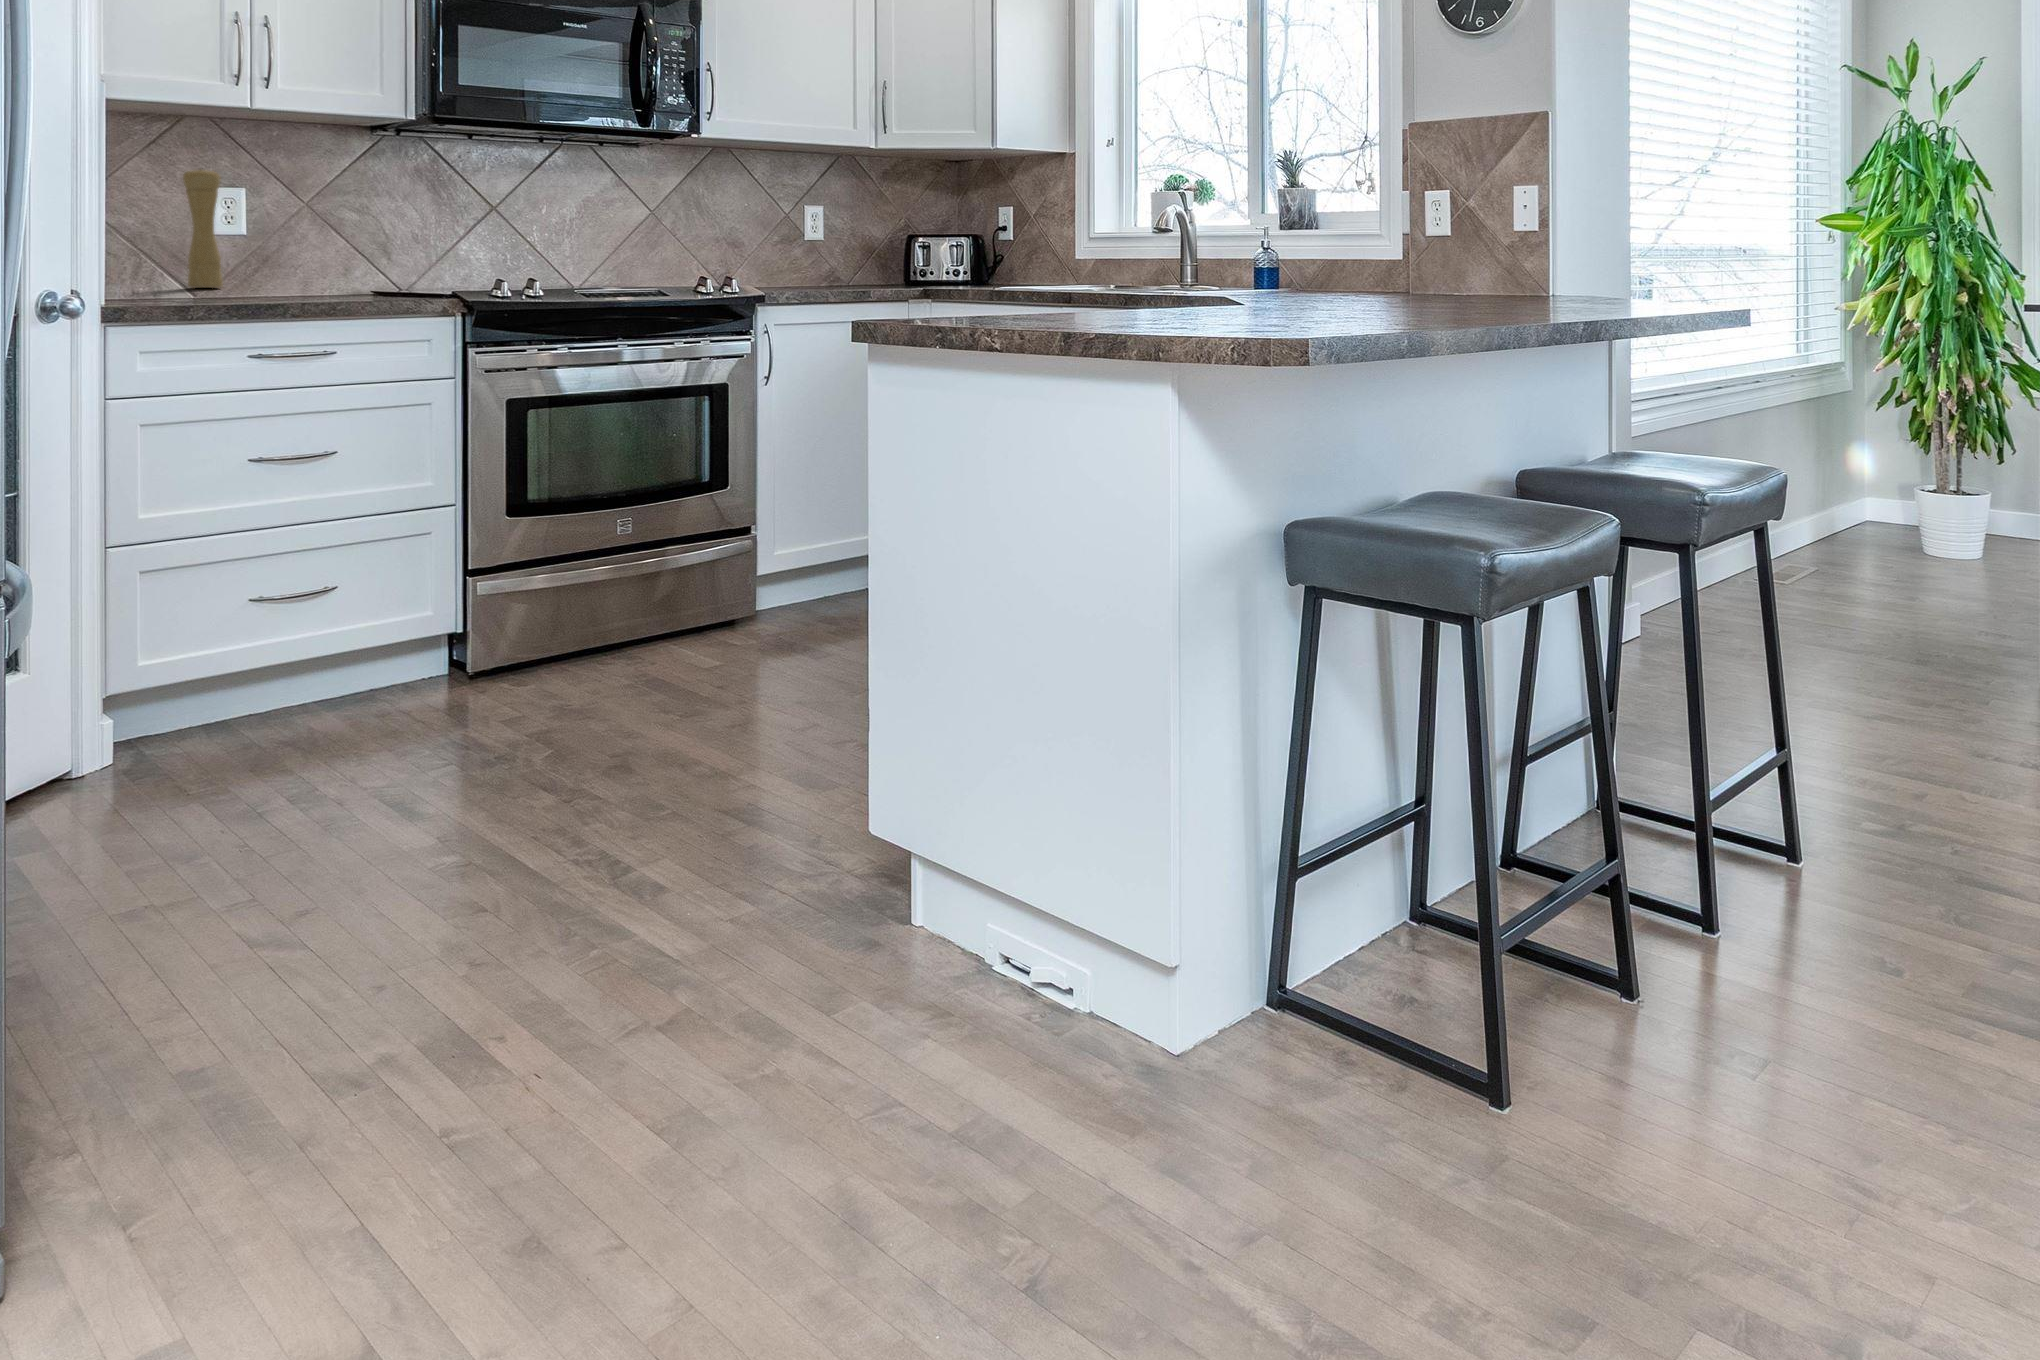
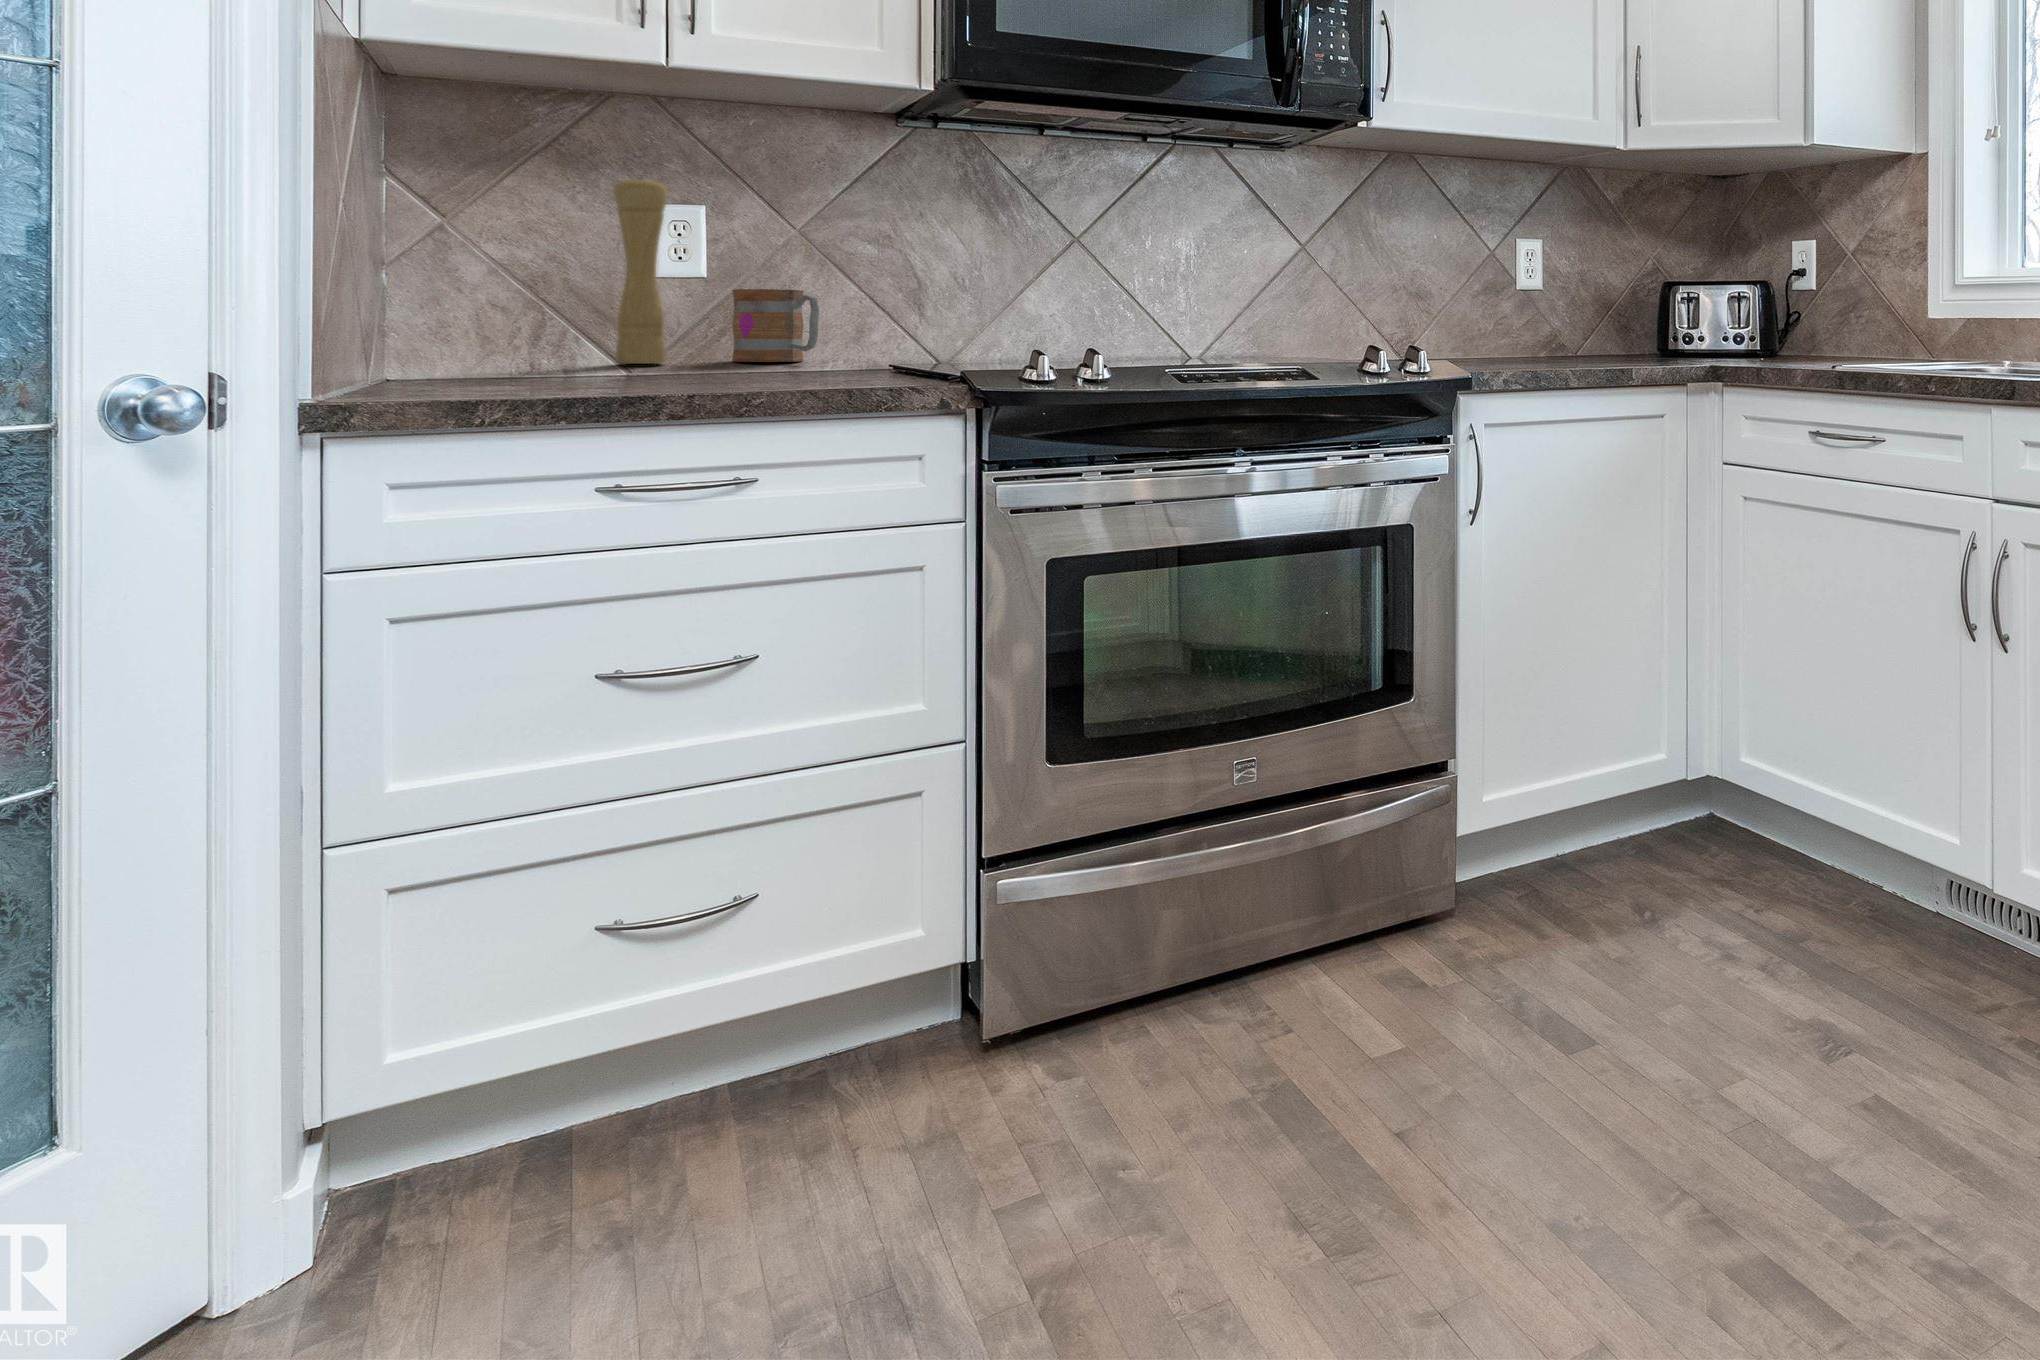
mug: none [263,240,328,287] -> present [732,289,819,362]

